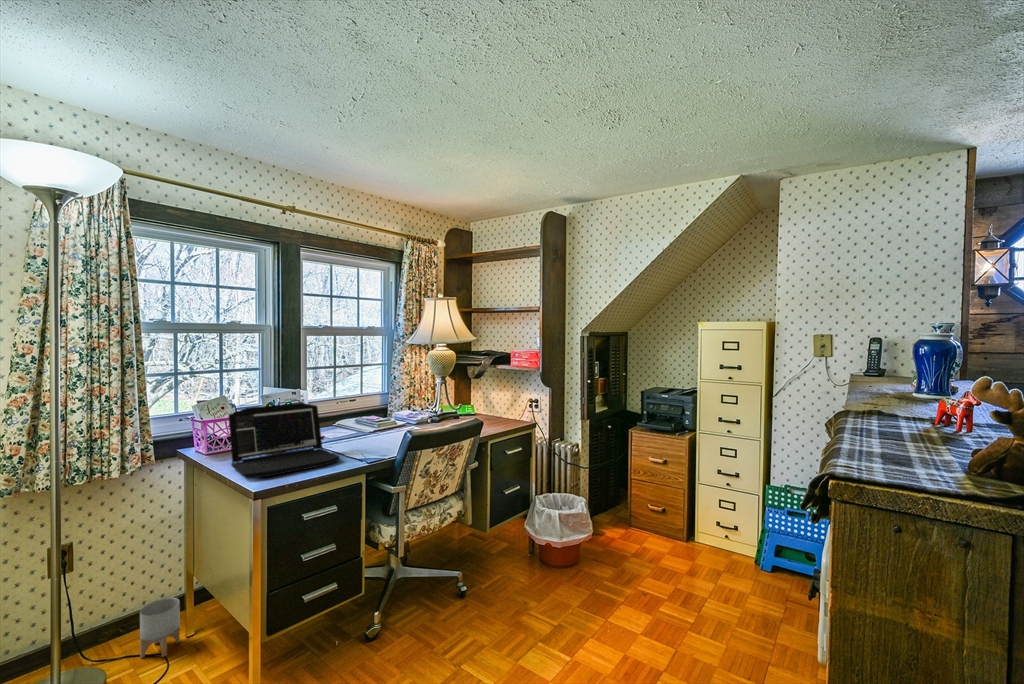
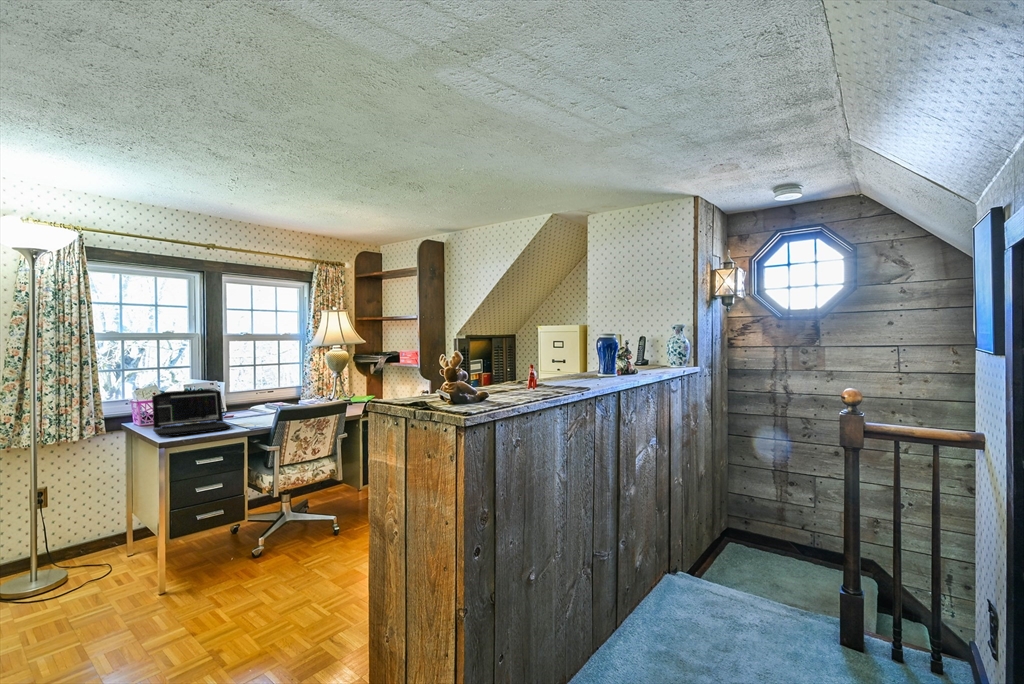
planter: present [140,598,180,658] -> none [93,527,121,566]

